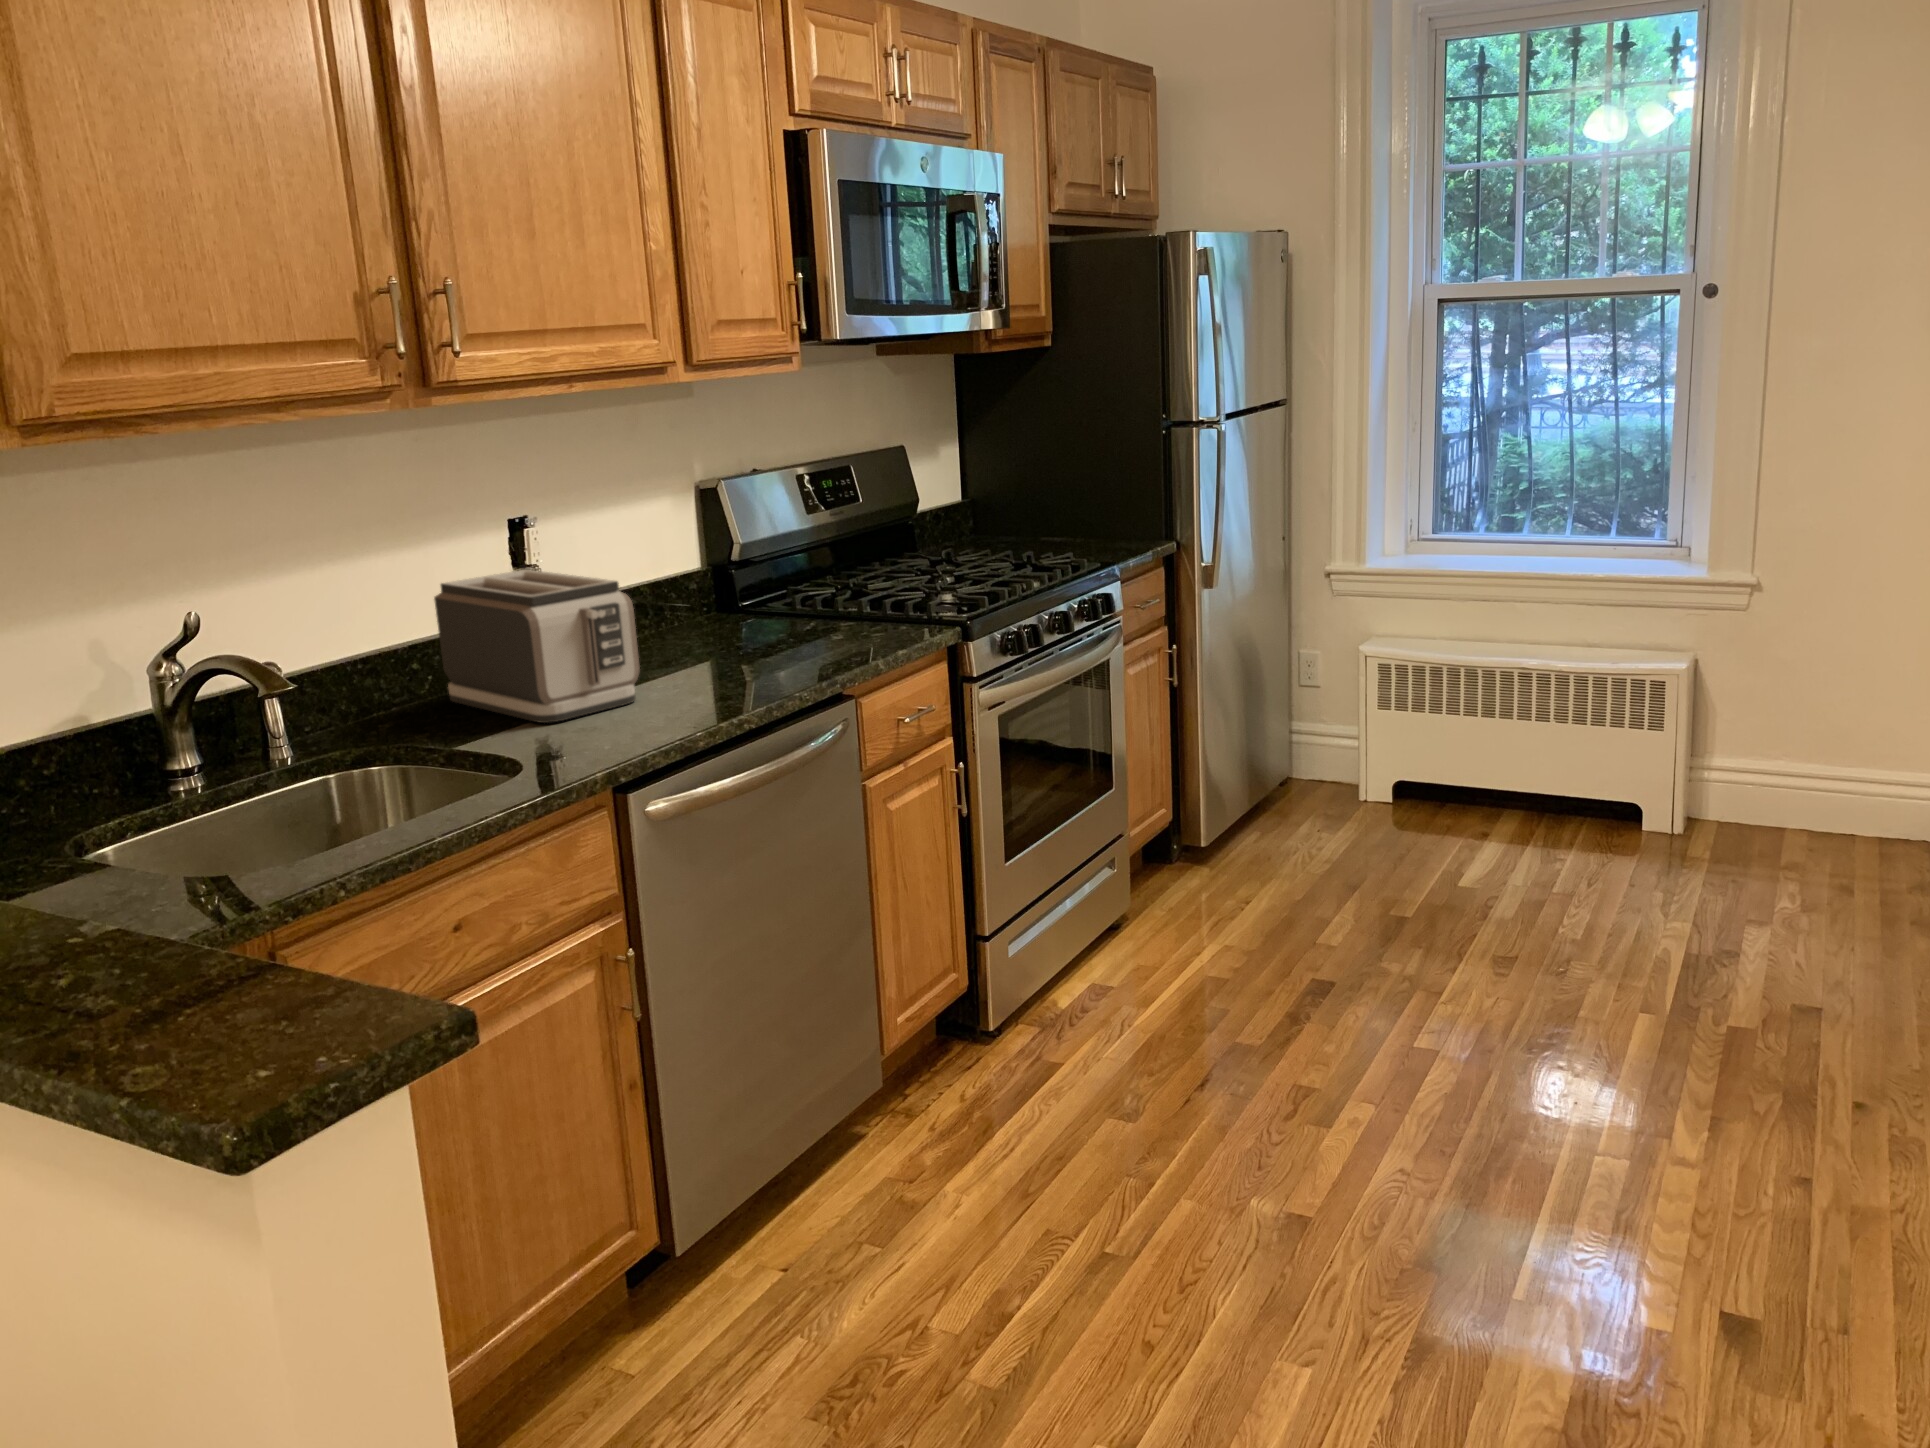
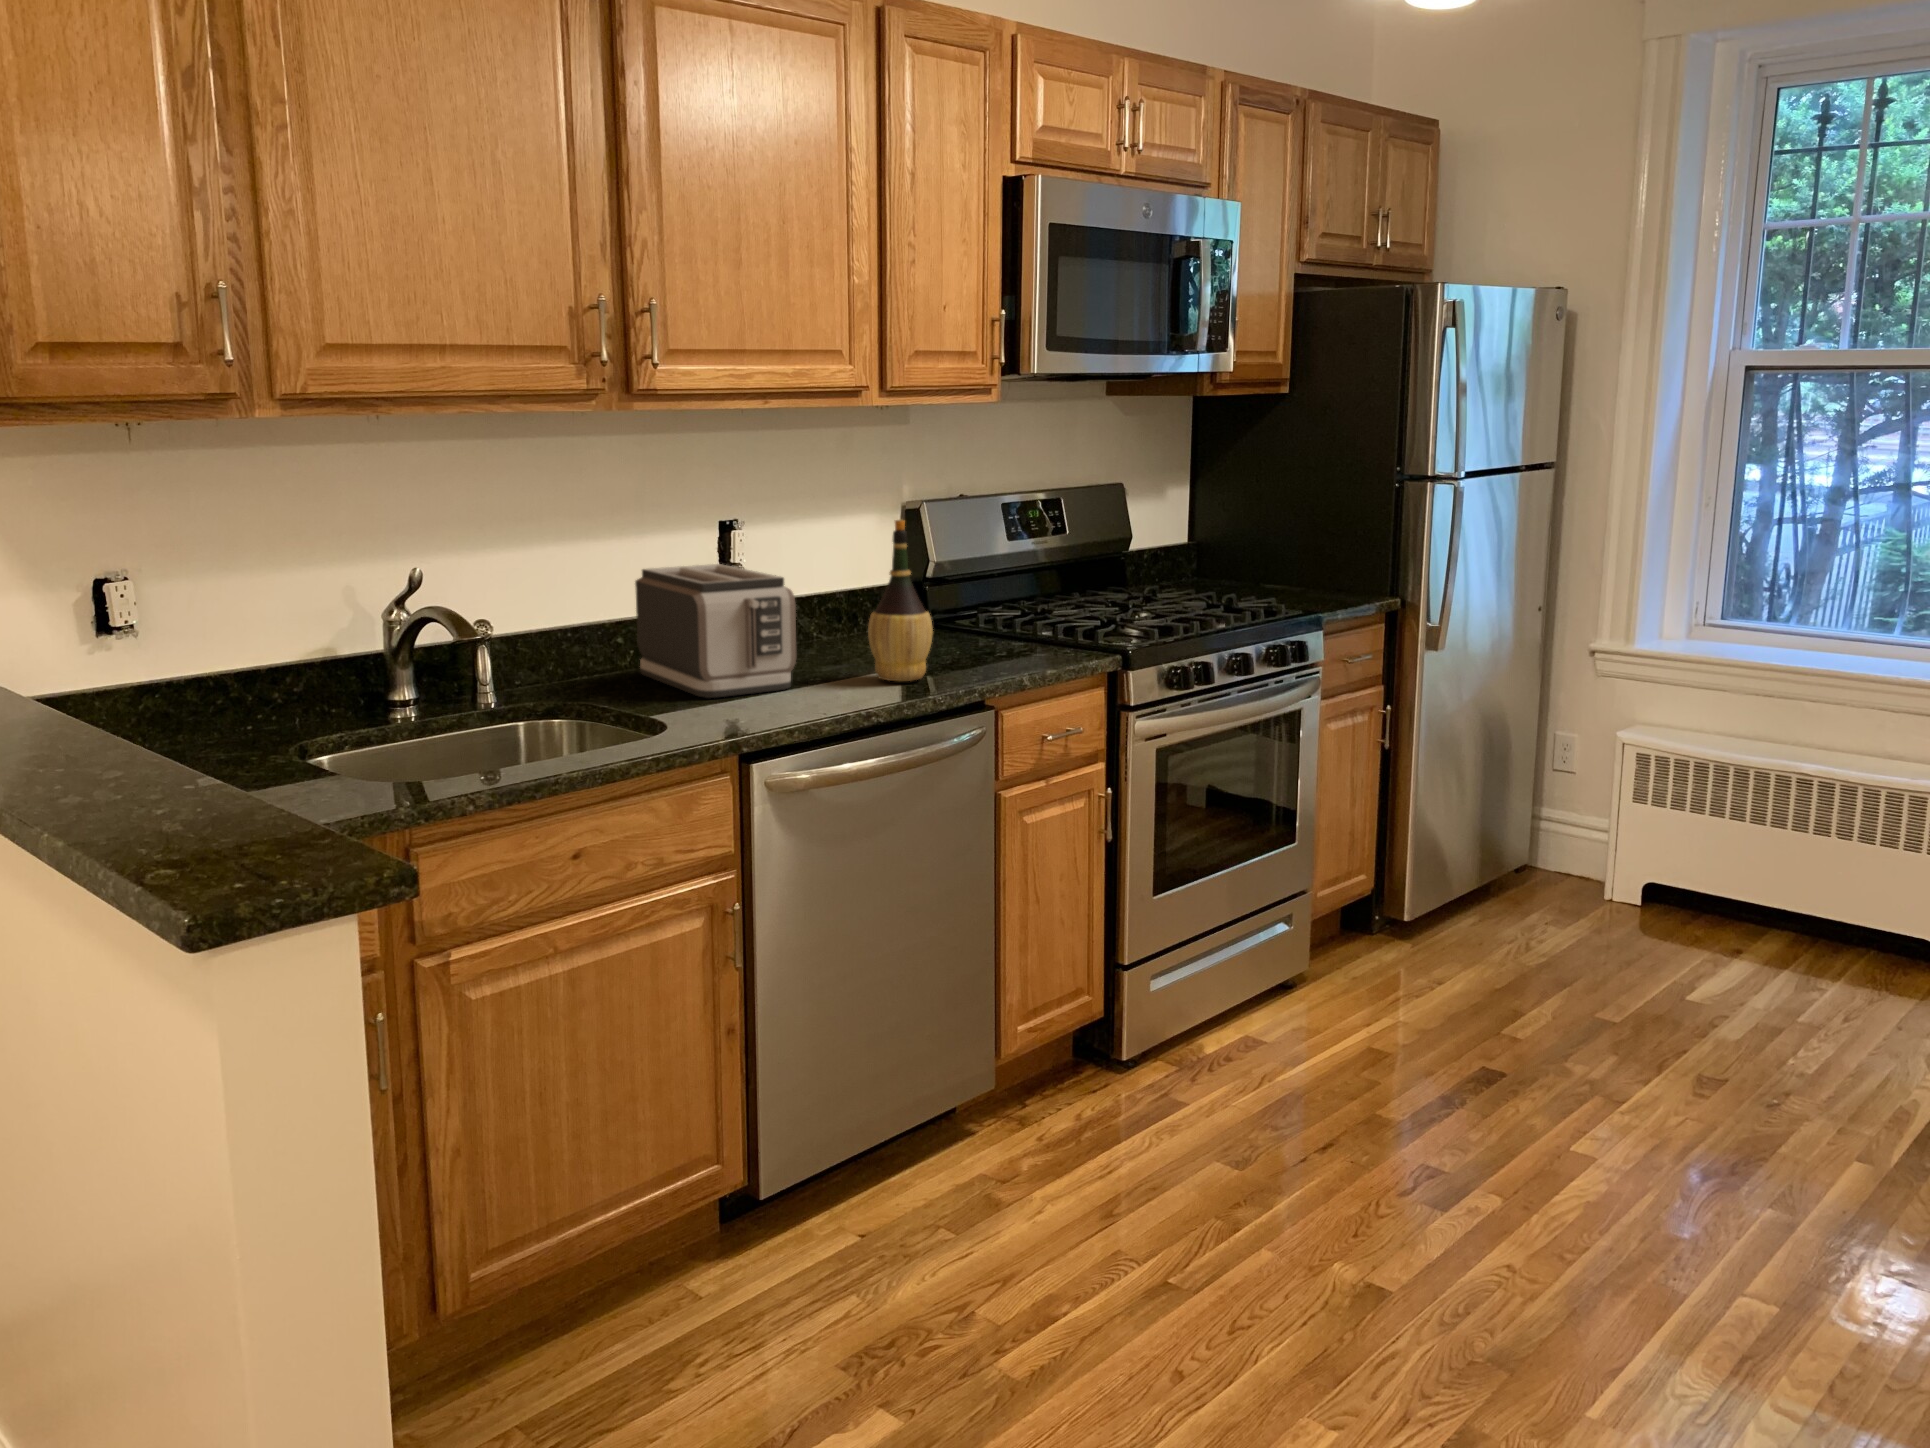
wine bottle: none [711,508,782,681] -> present [868,520,933,681]

